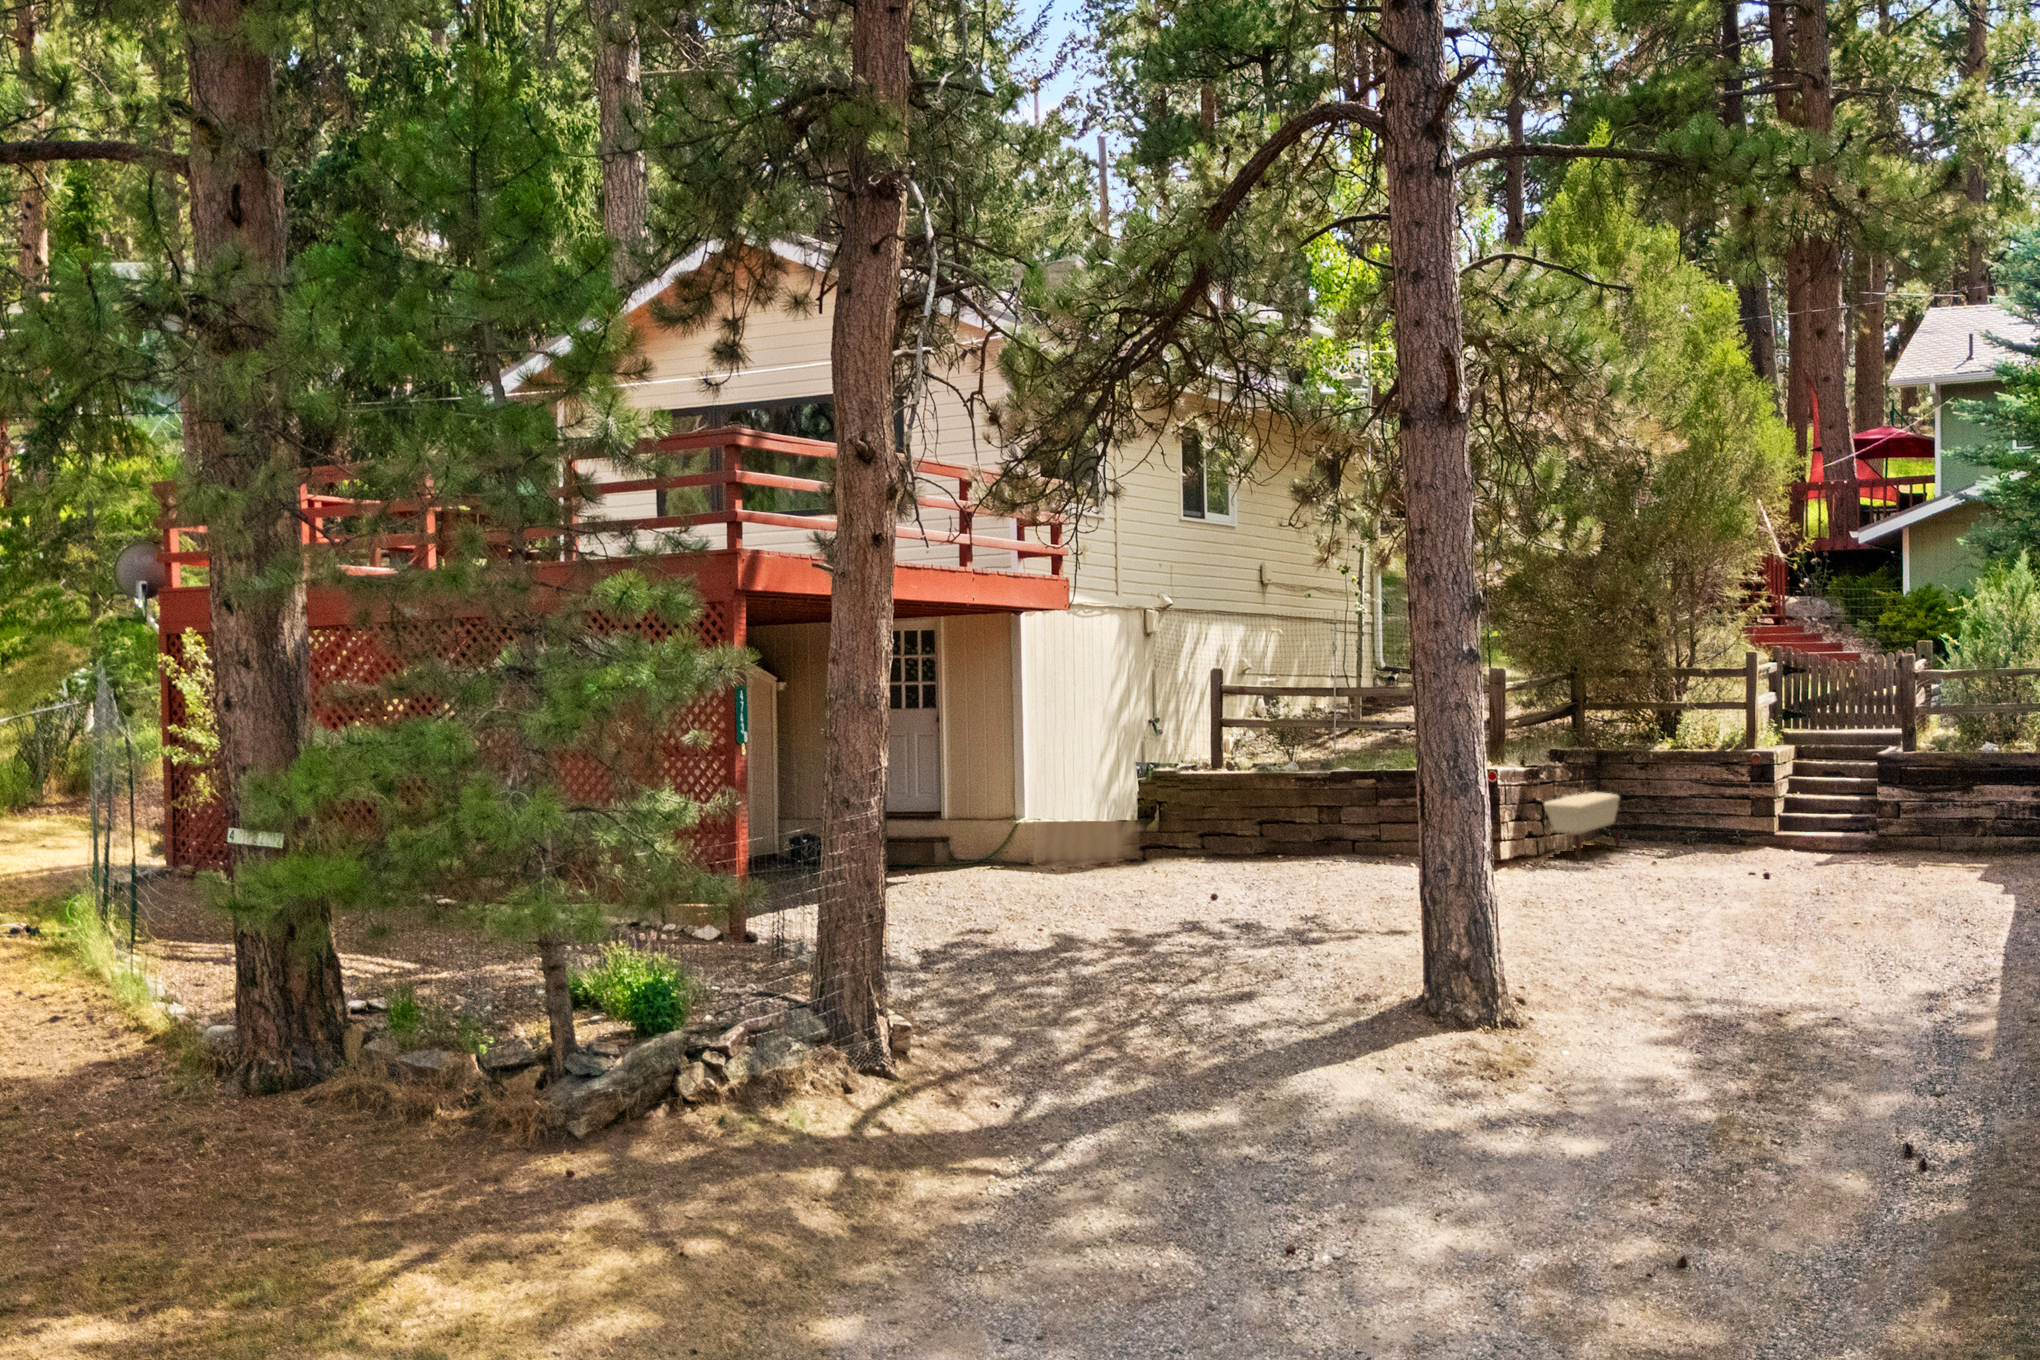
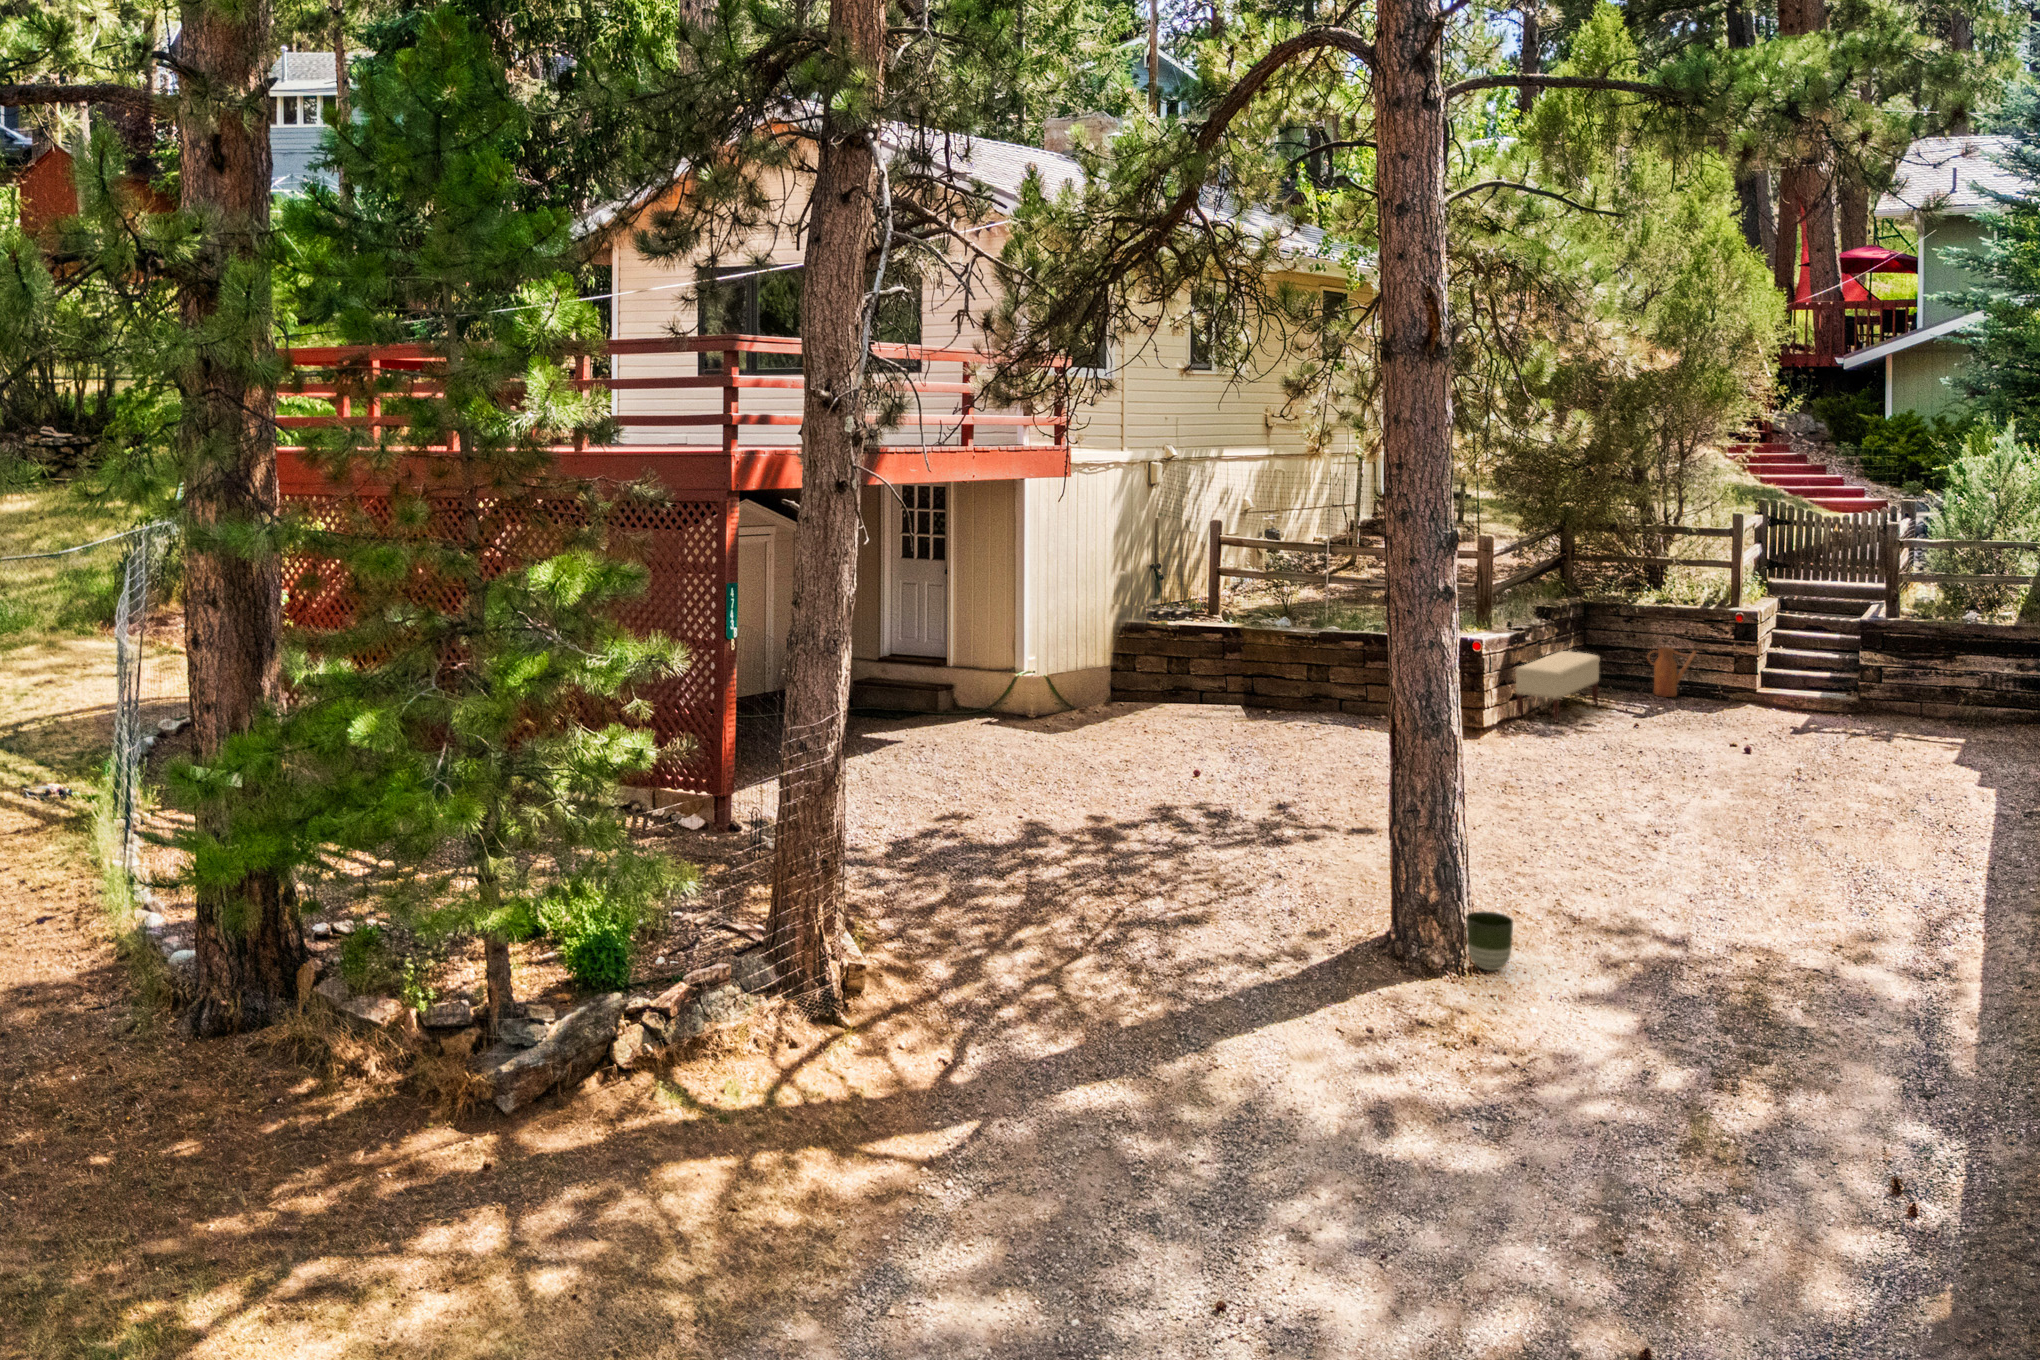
watering can: none [1668,789,1717,840] -> present [1648,647,1696,697]
planter: none [1495,965,1541,1020] -> present [1466,911,1513,971]

